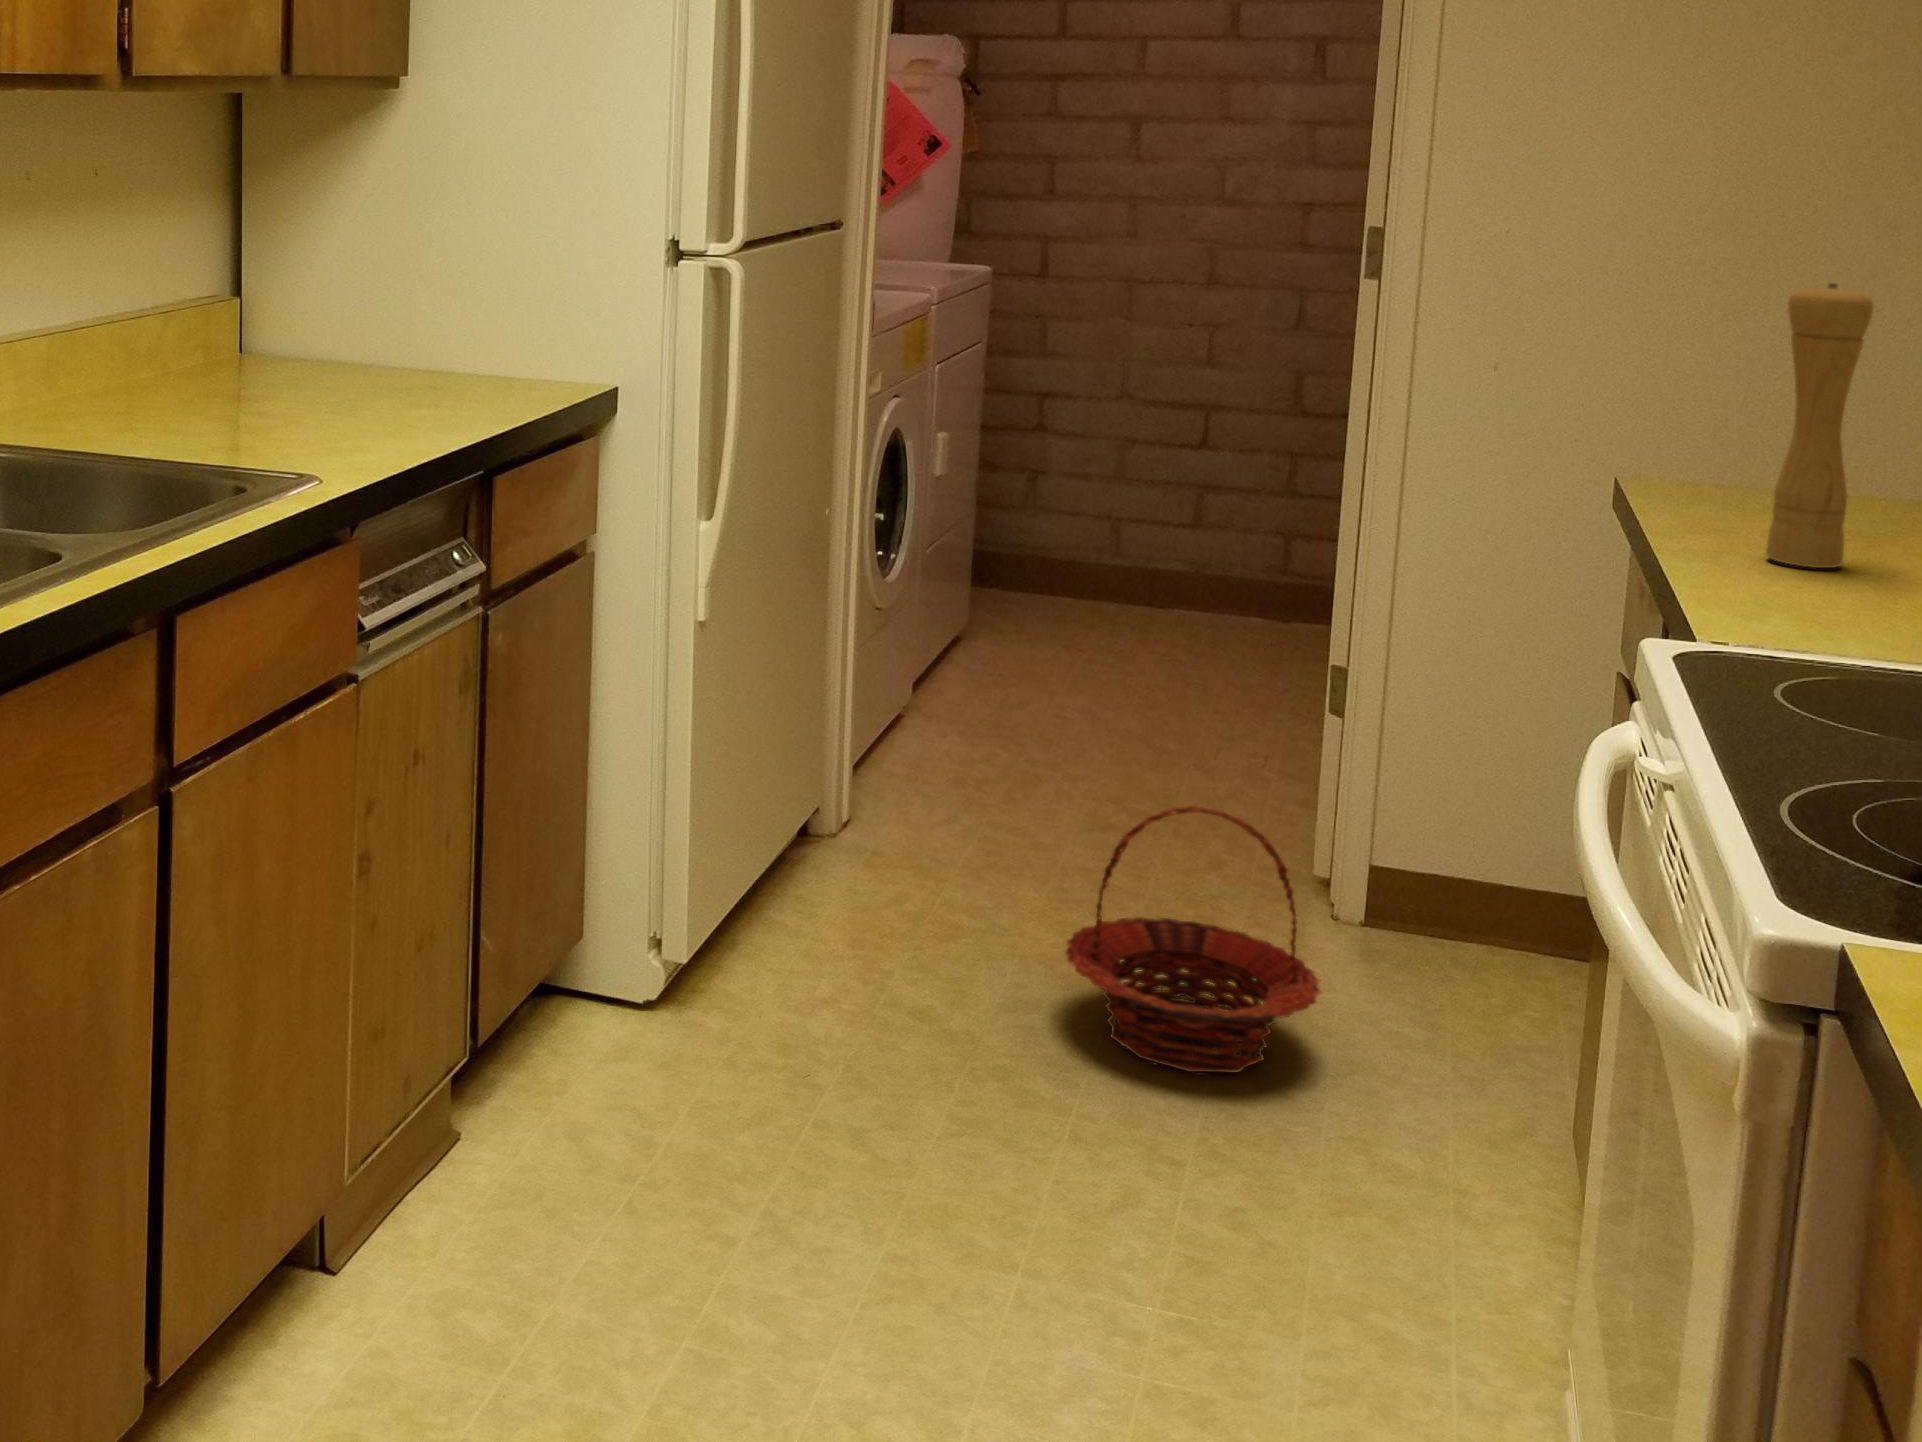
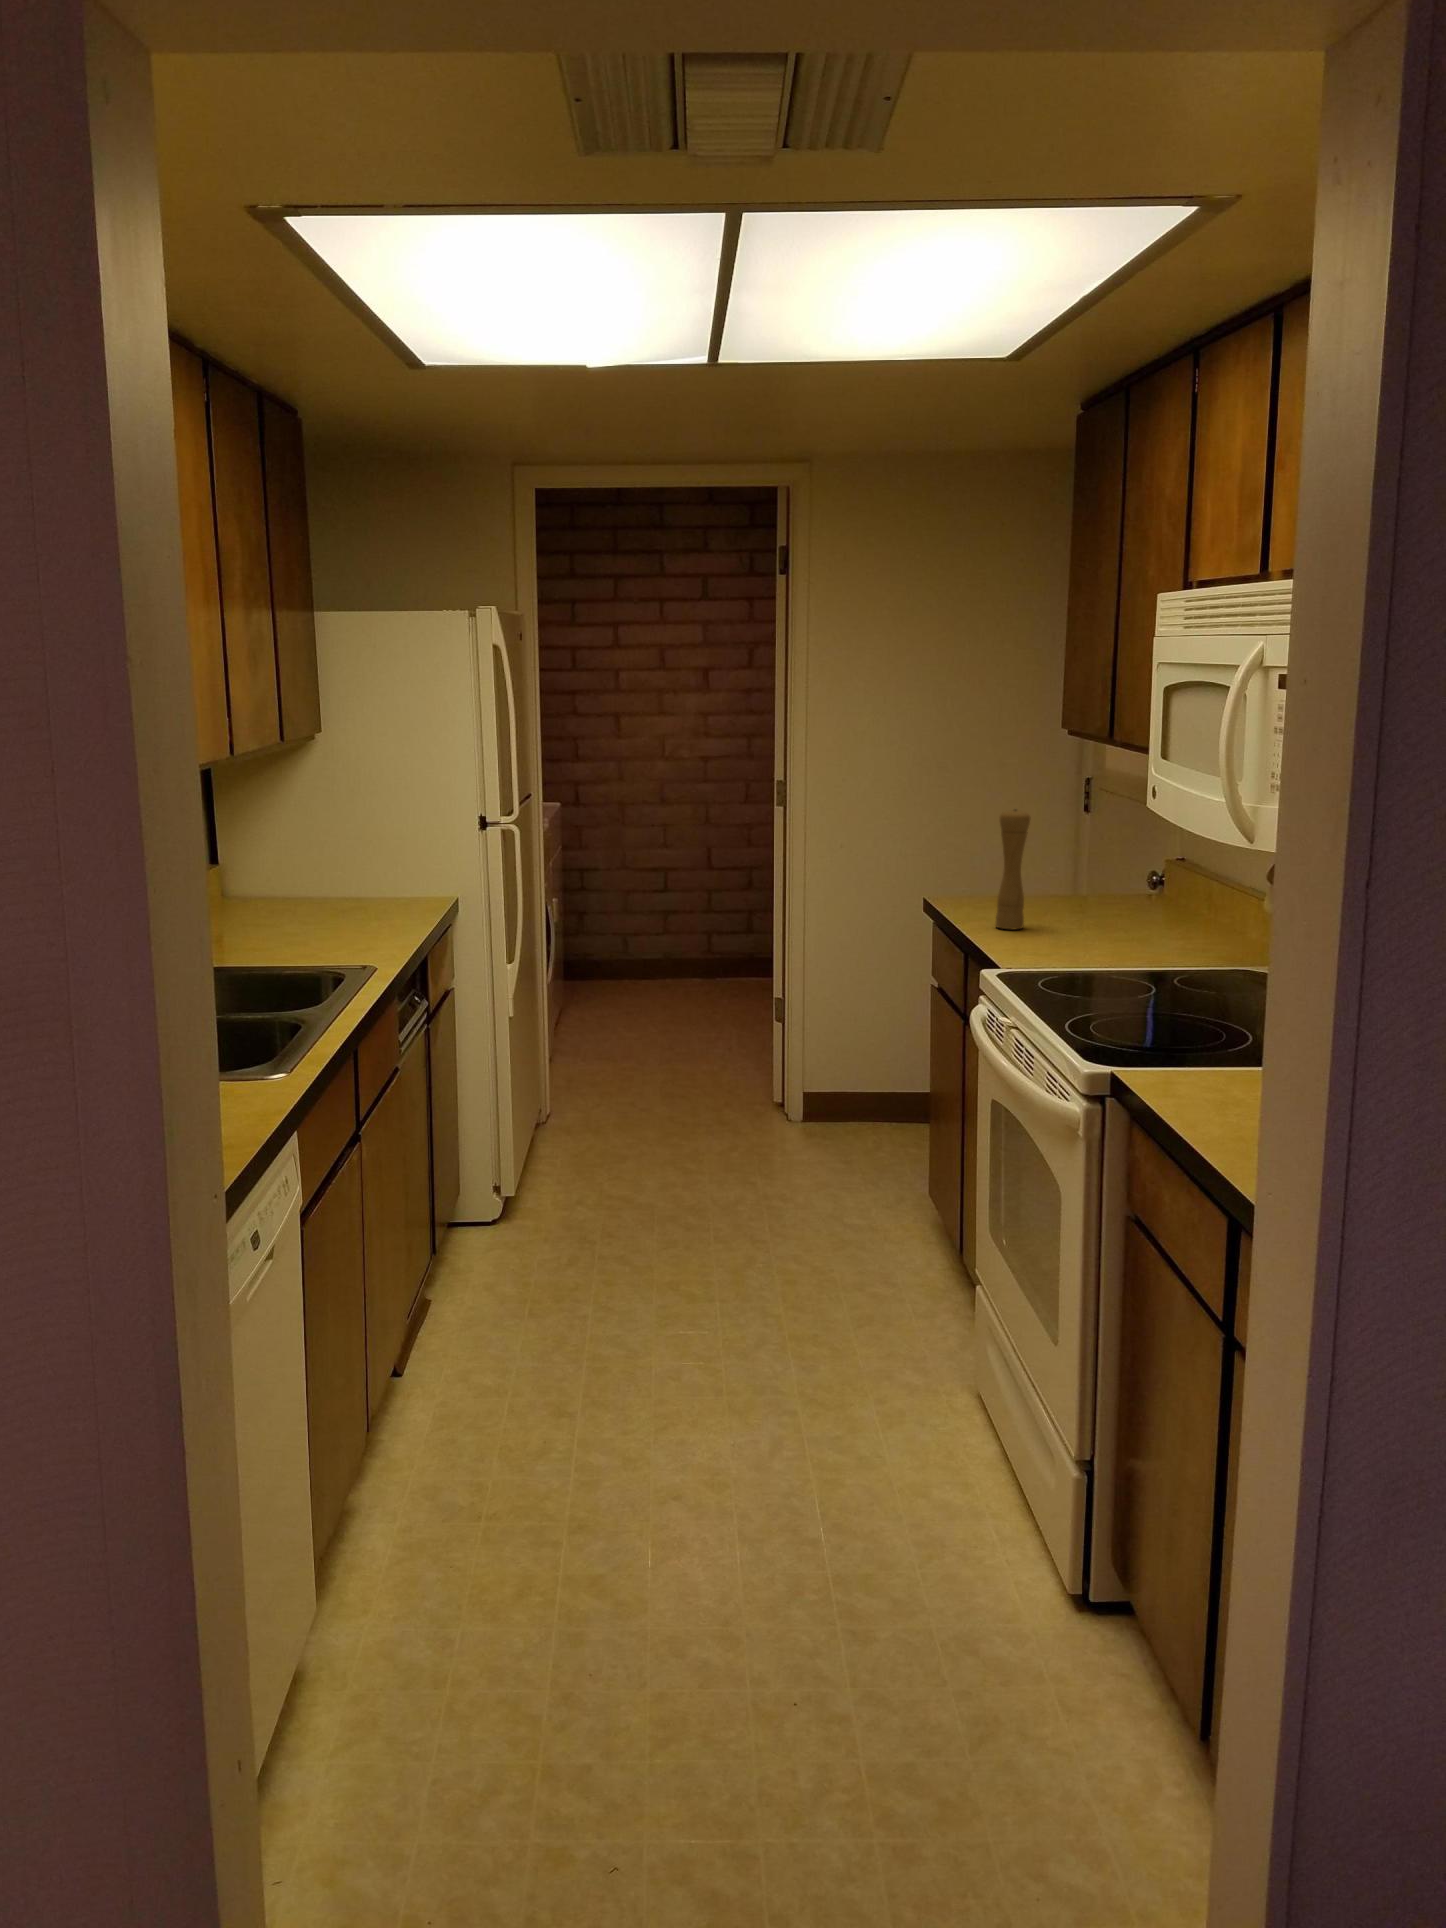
basket: present [1065,806,1321,1073] -> none [688,1073,807,1200]

